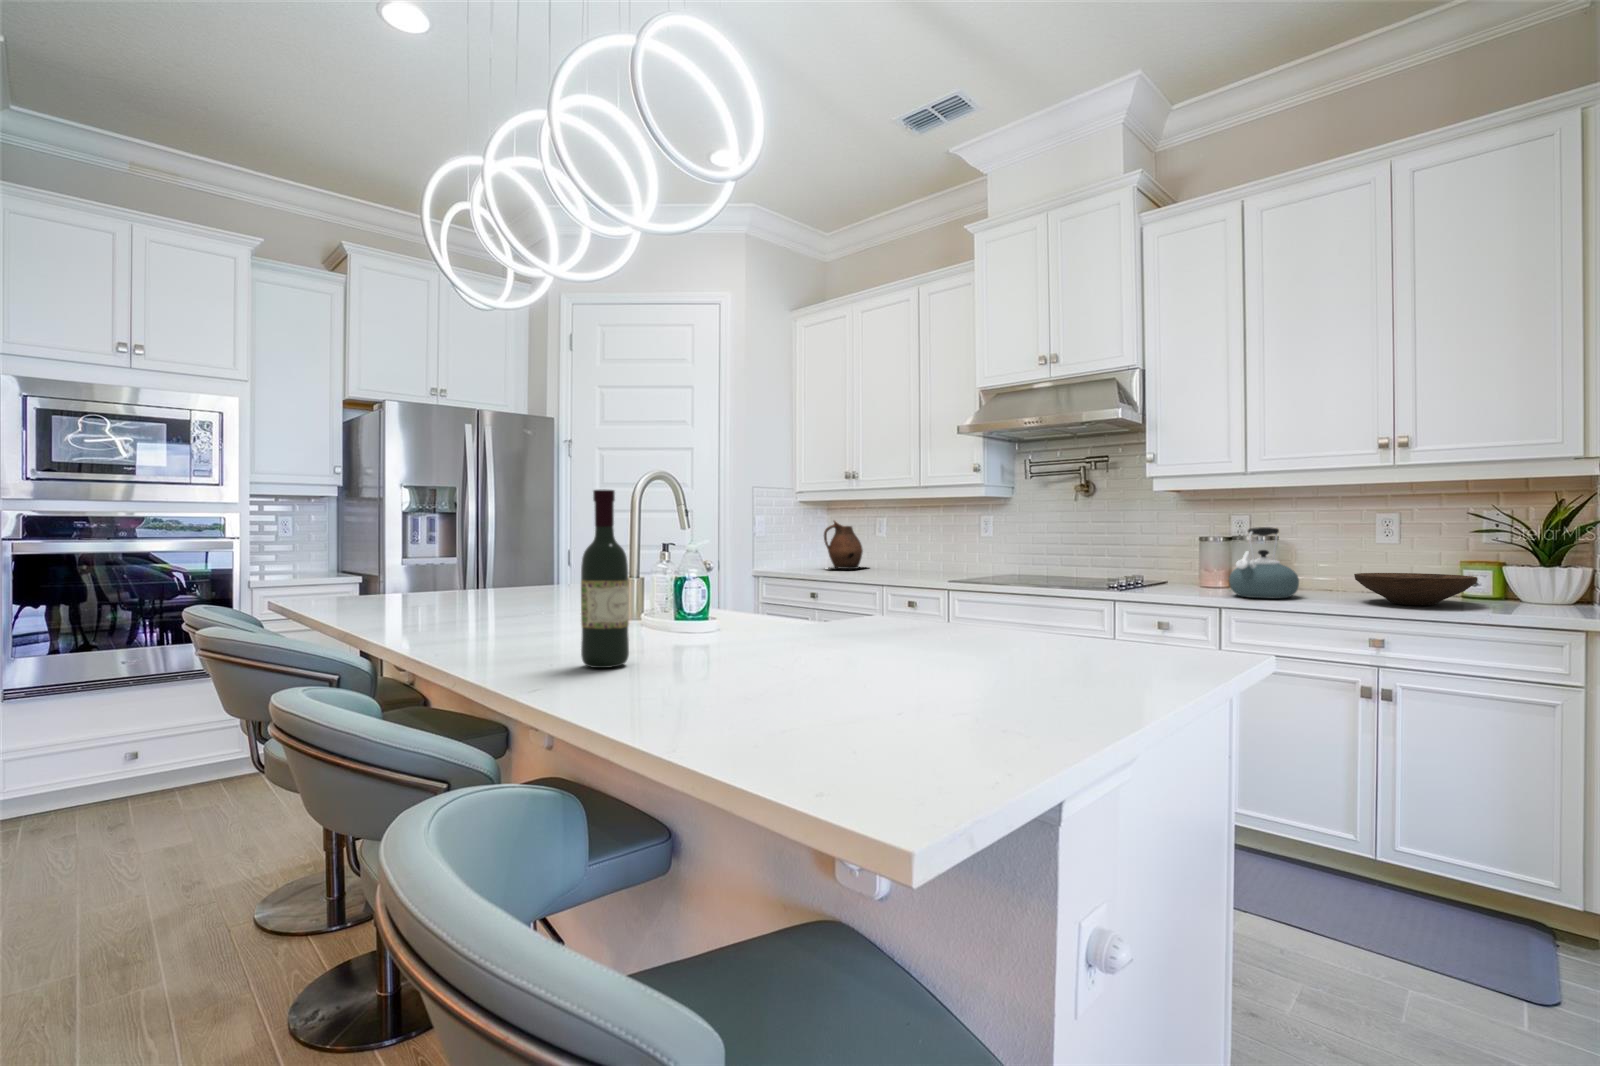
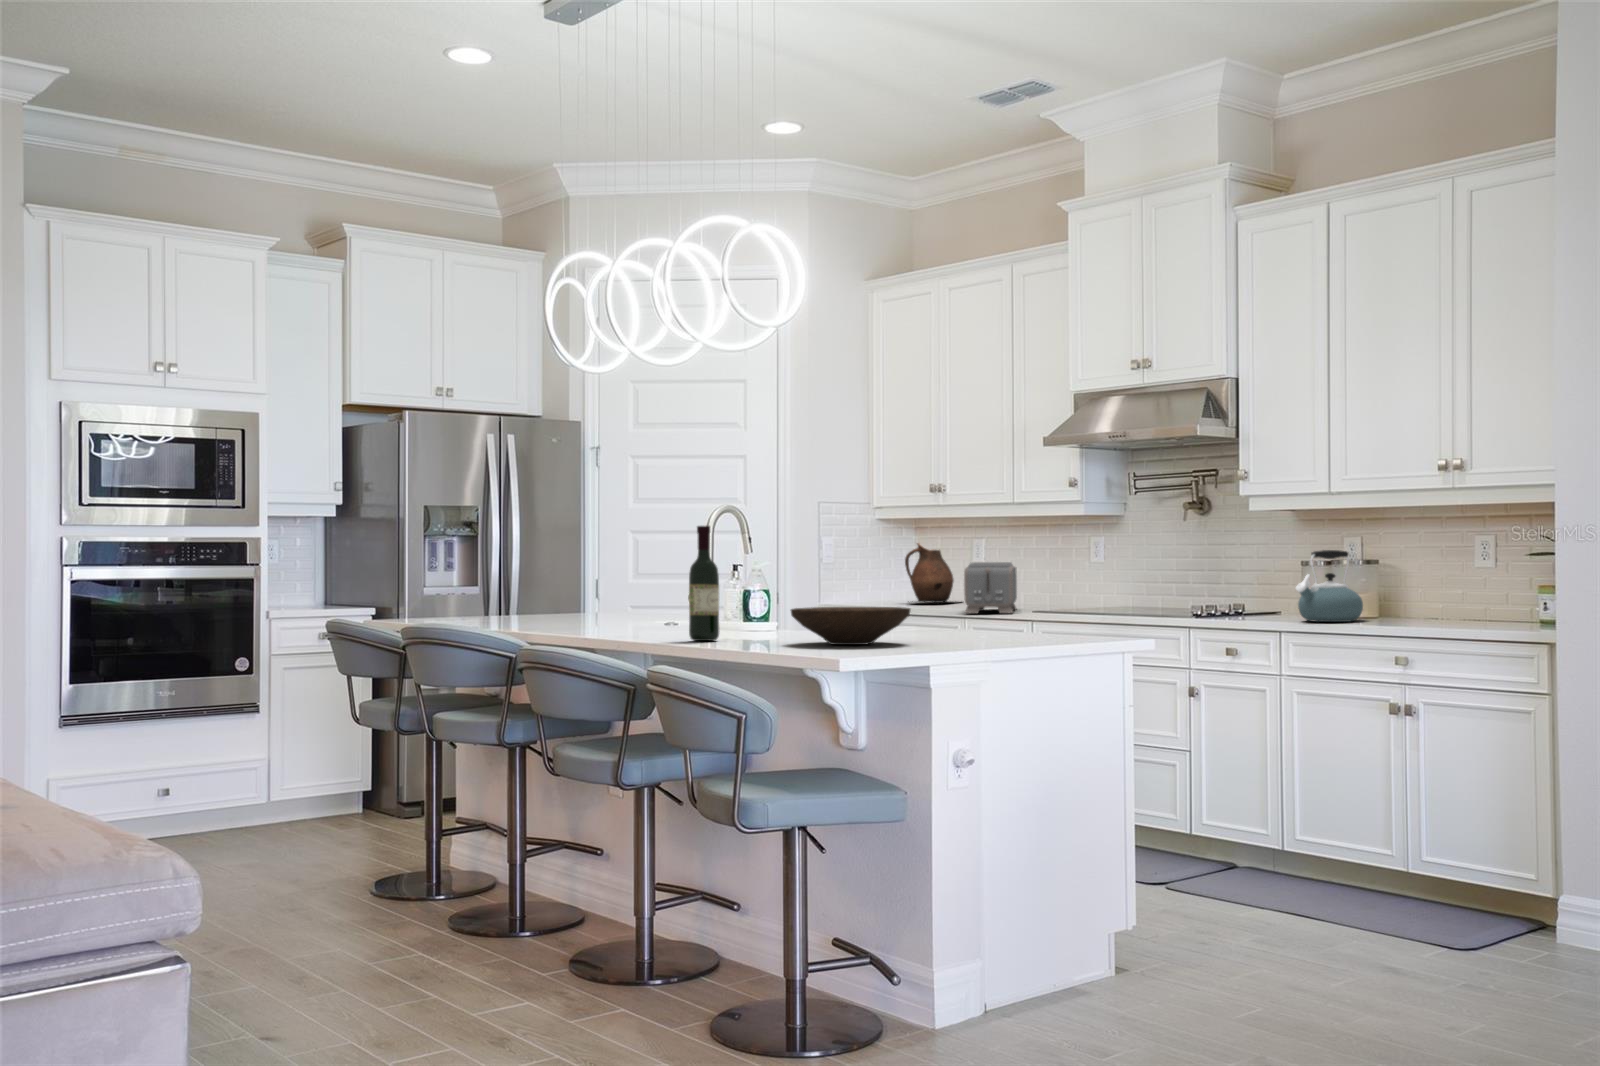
toaster: none [885,537,927,582] -> present [964,562,1017,613]
wooden bowl: present [1354,573,1477,605] -> present [791,607,910,645]

